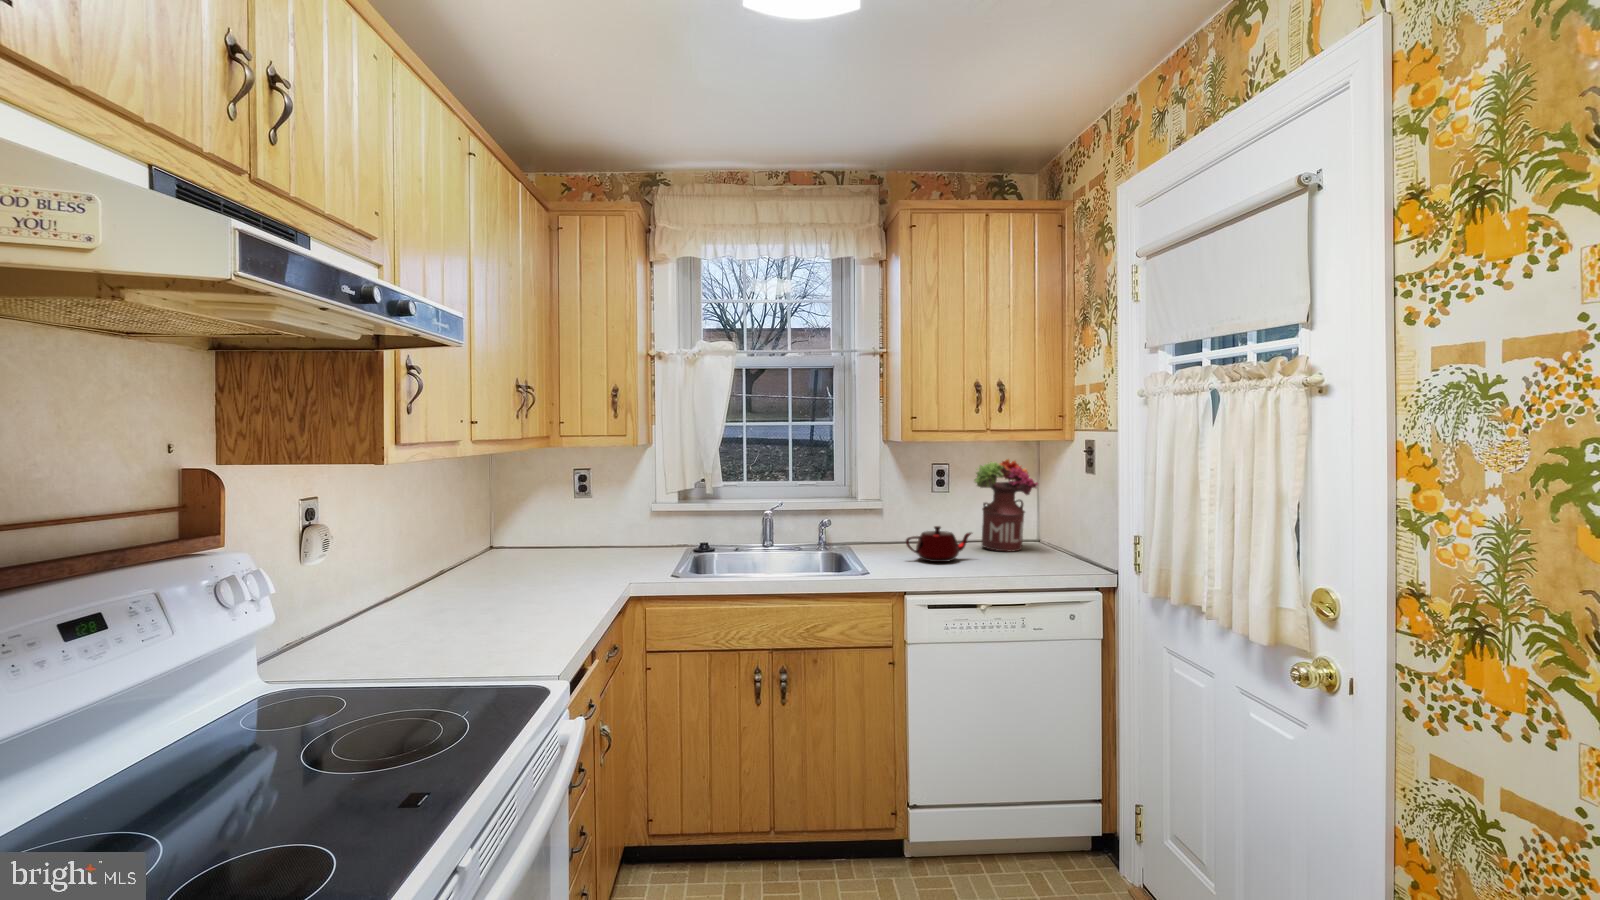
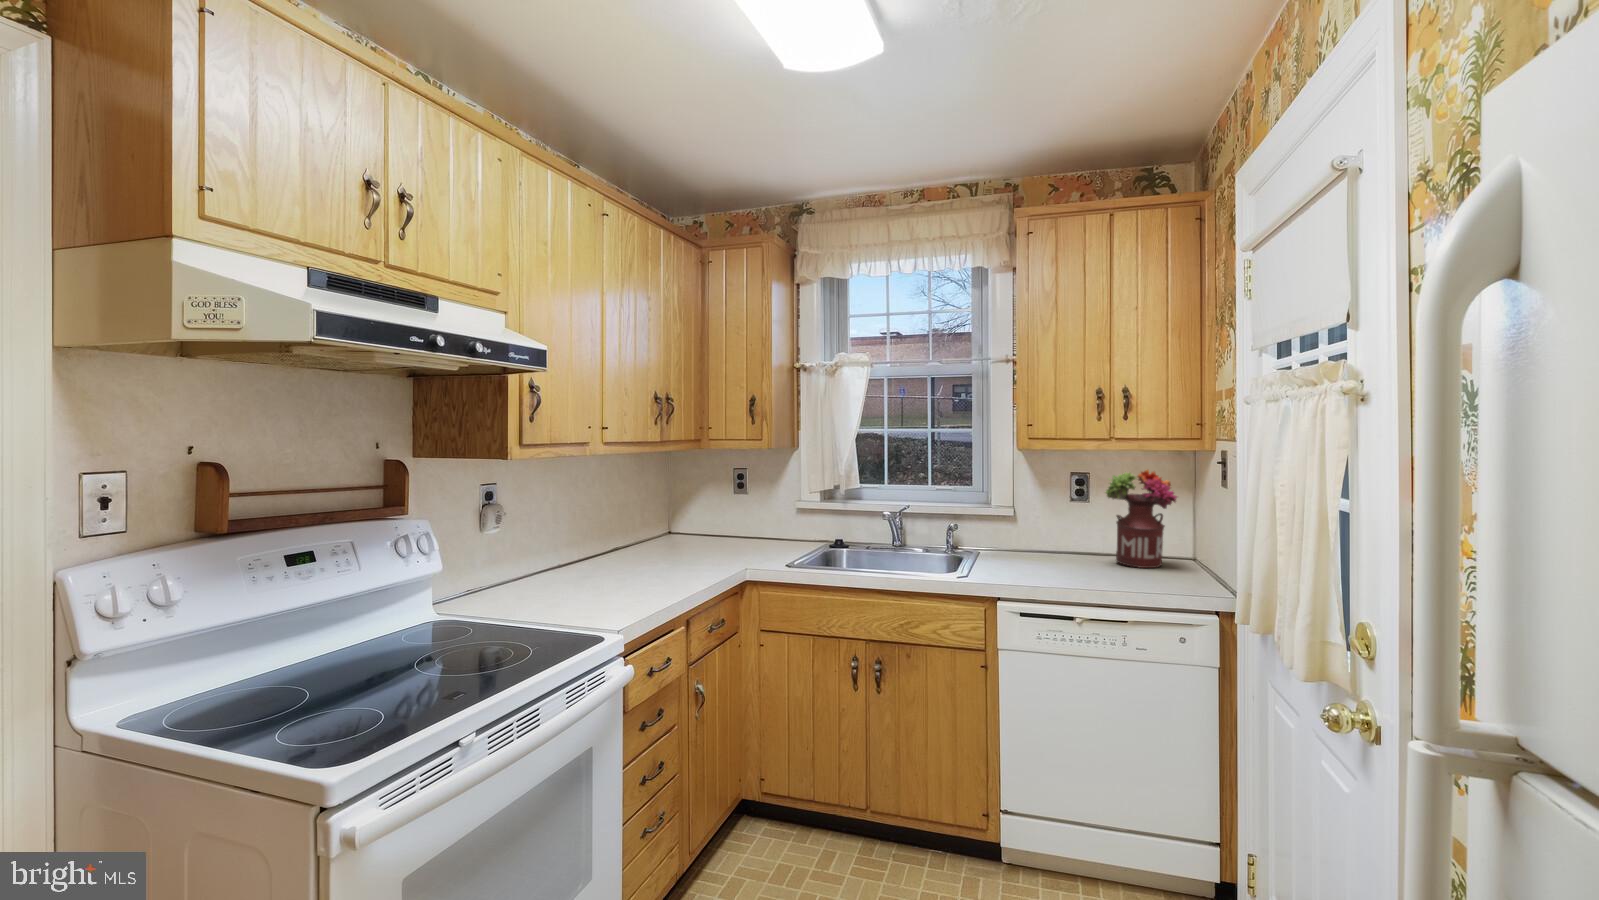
teapot: present [906,526,971,562] -> none [1017,536,1092,573]

